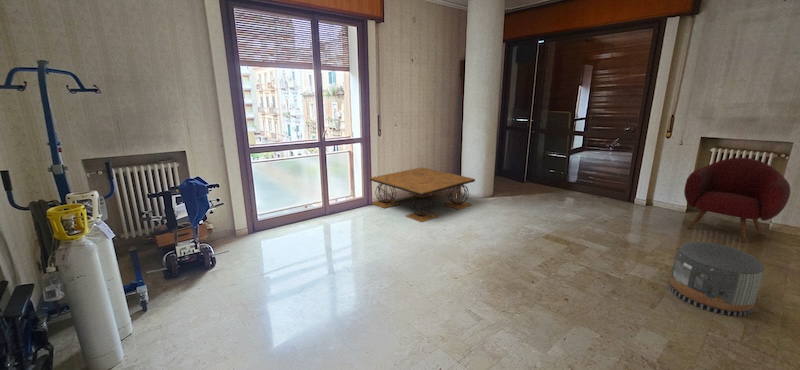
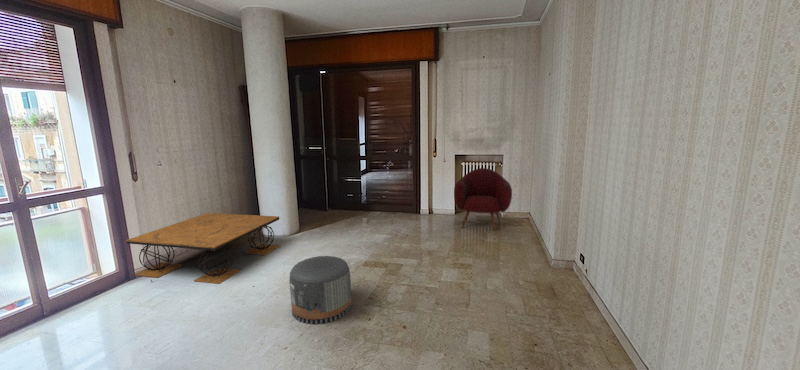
pouf: present [669,242,764,316] -> present [289,256,351,324]

